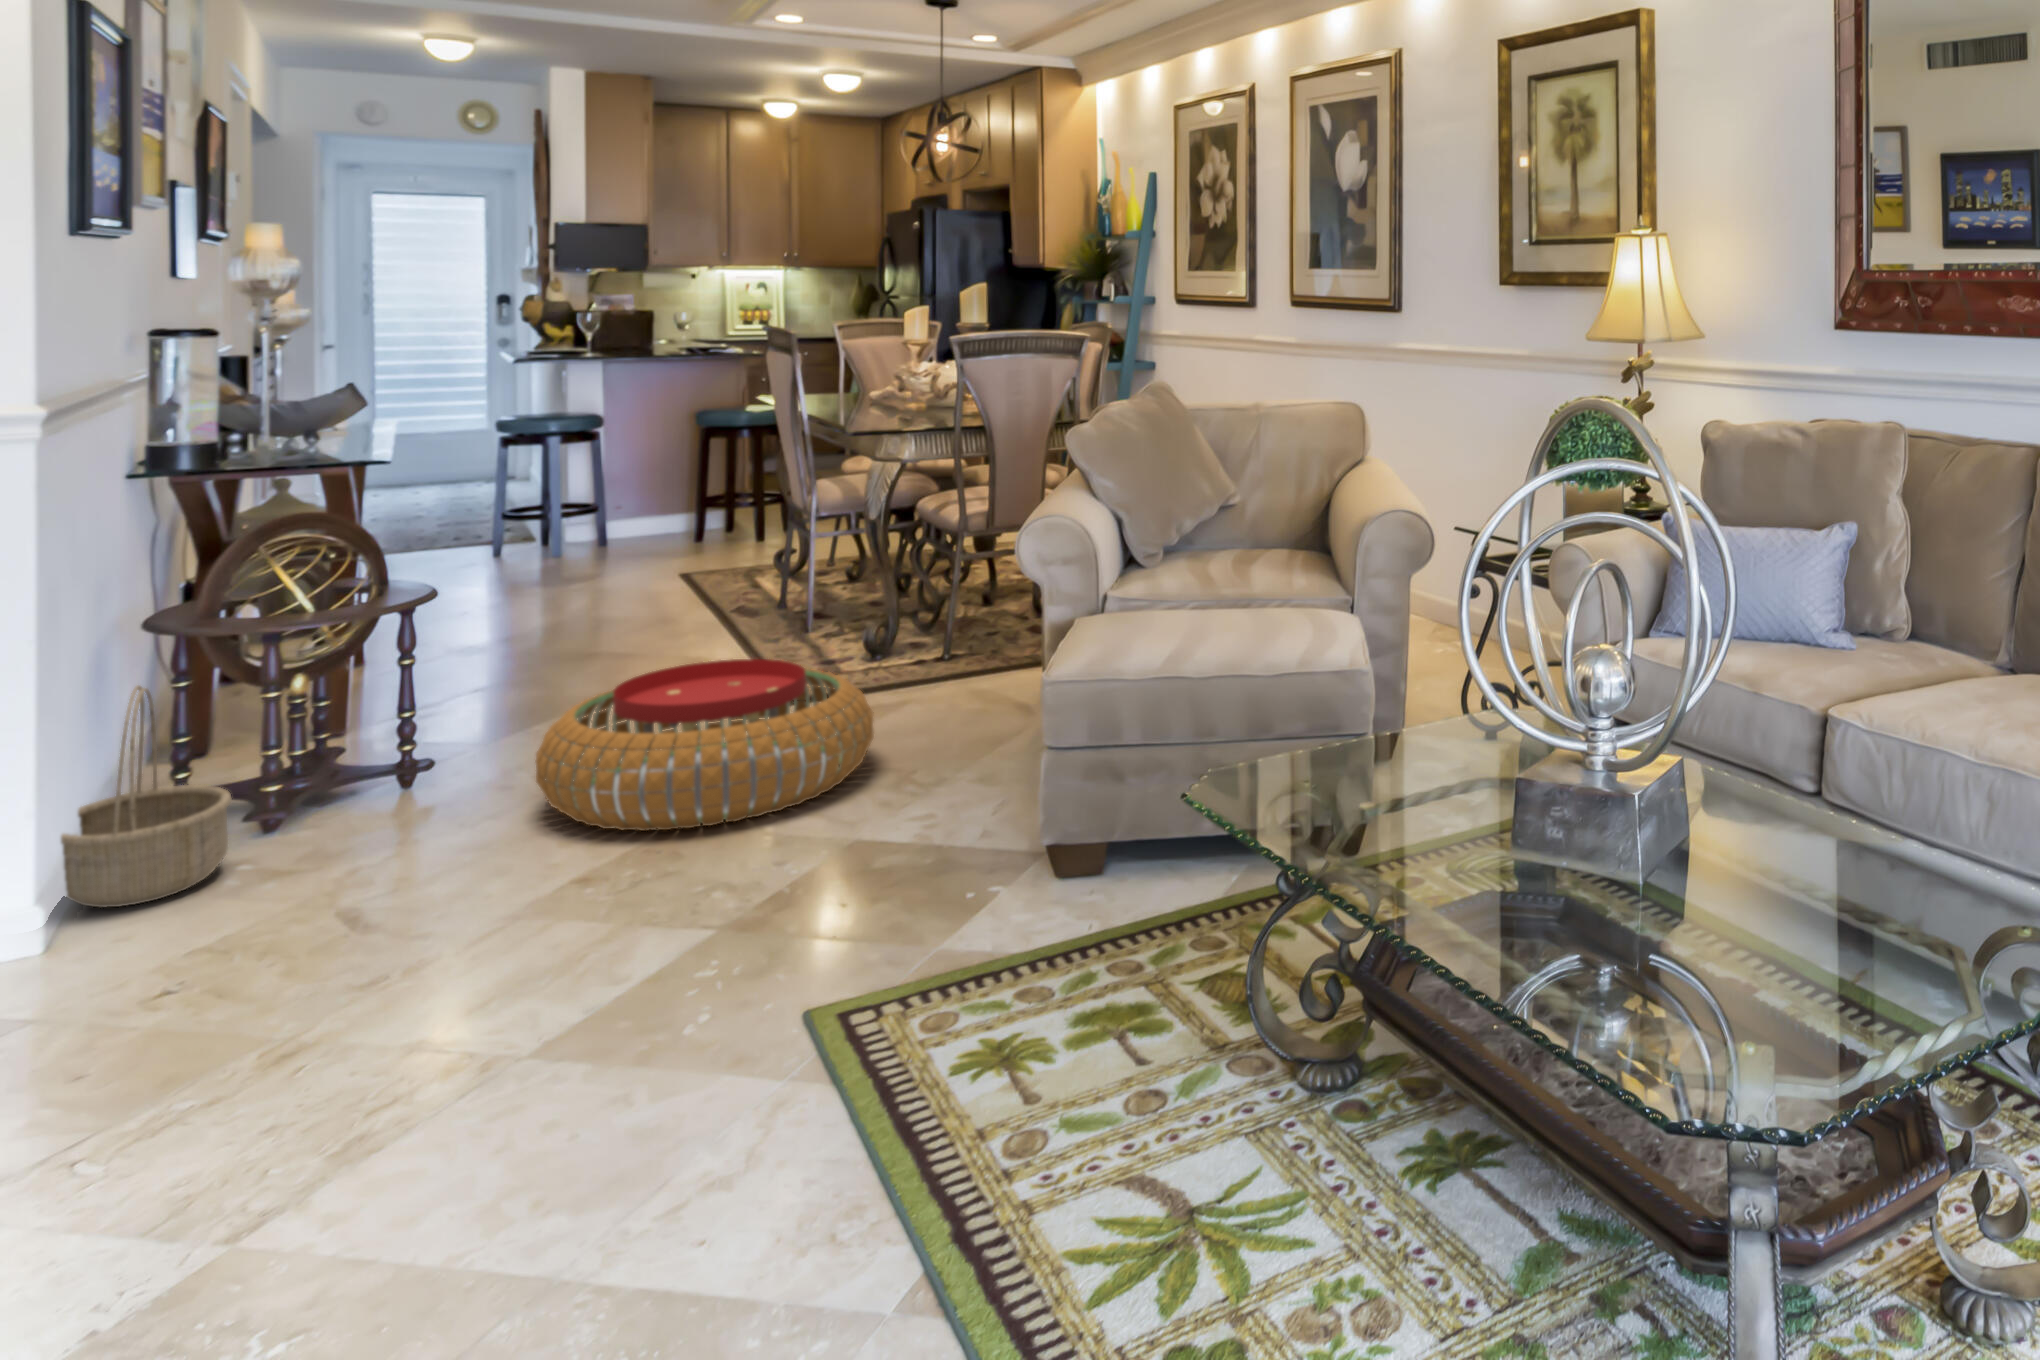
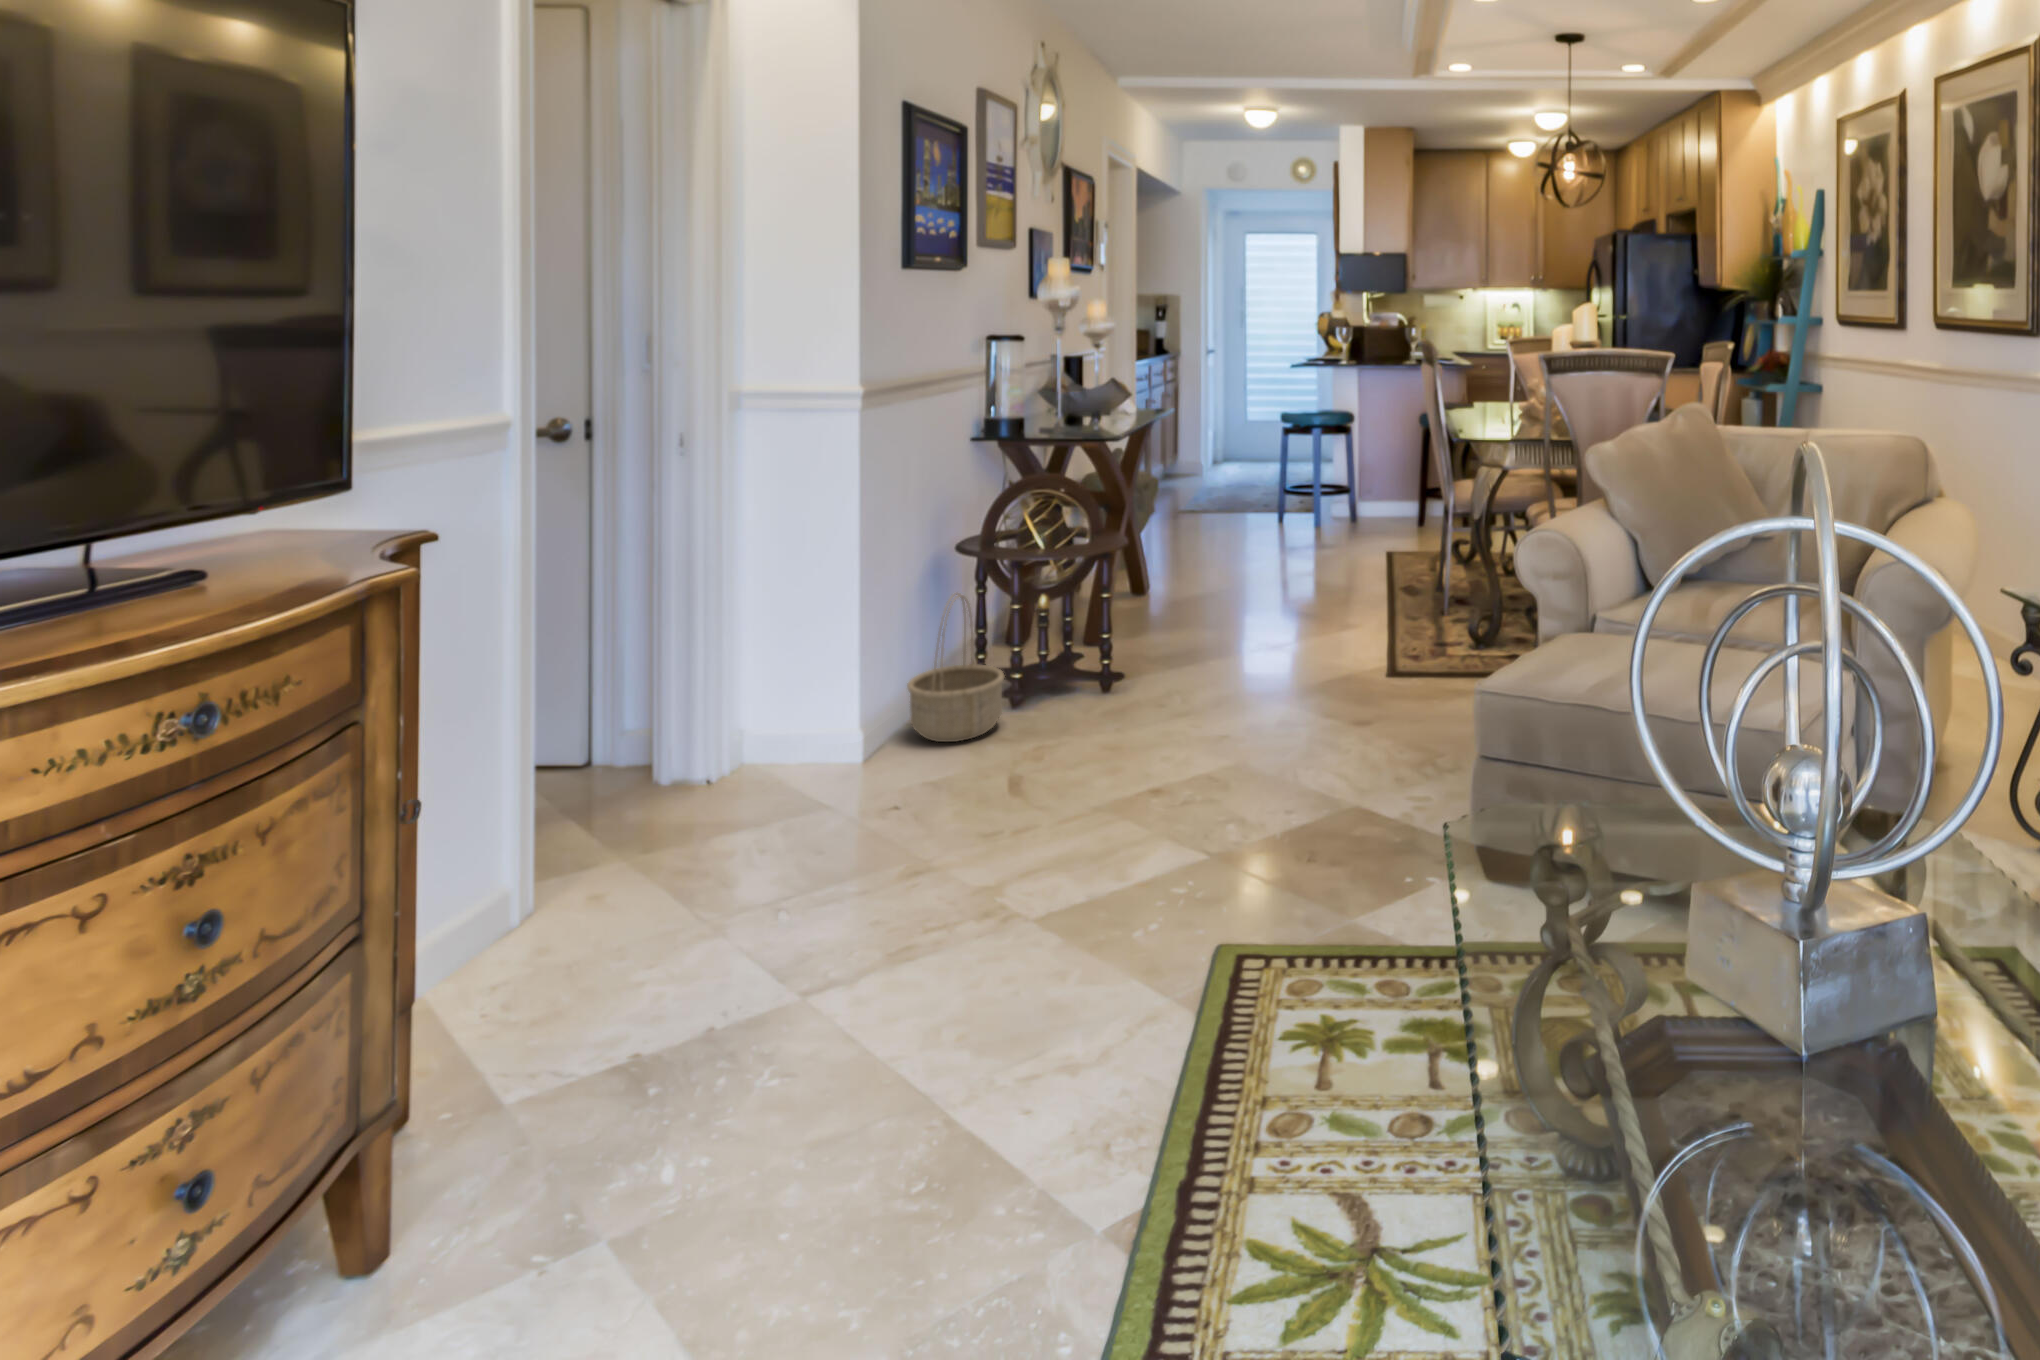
pouf: present [536,659,874,831] -> none [1176,627,1423,765]

